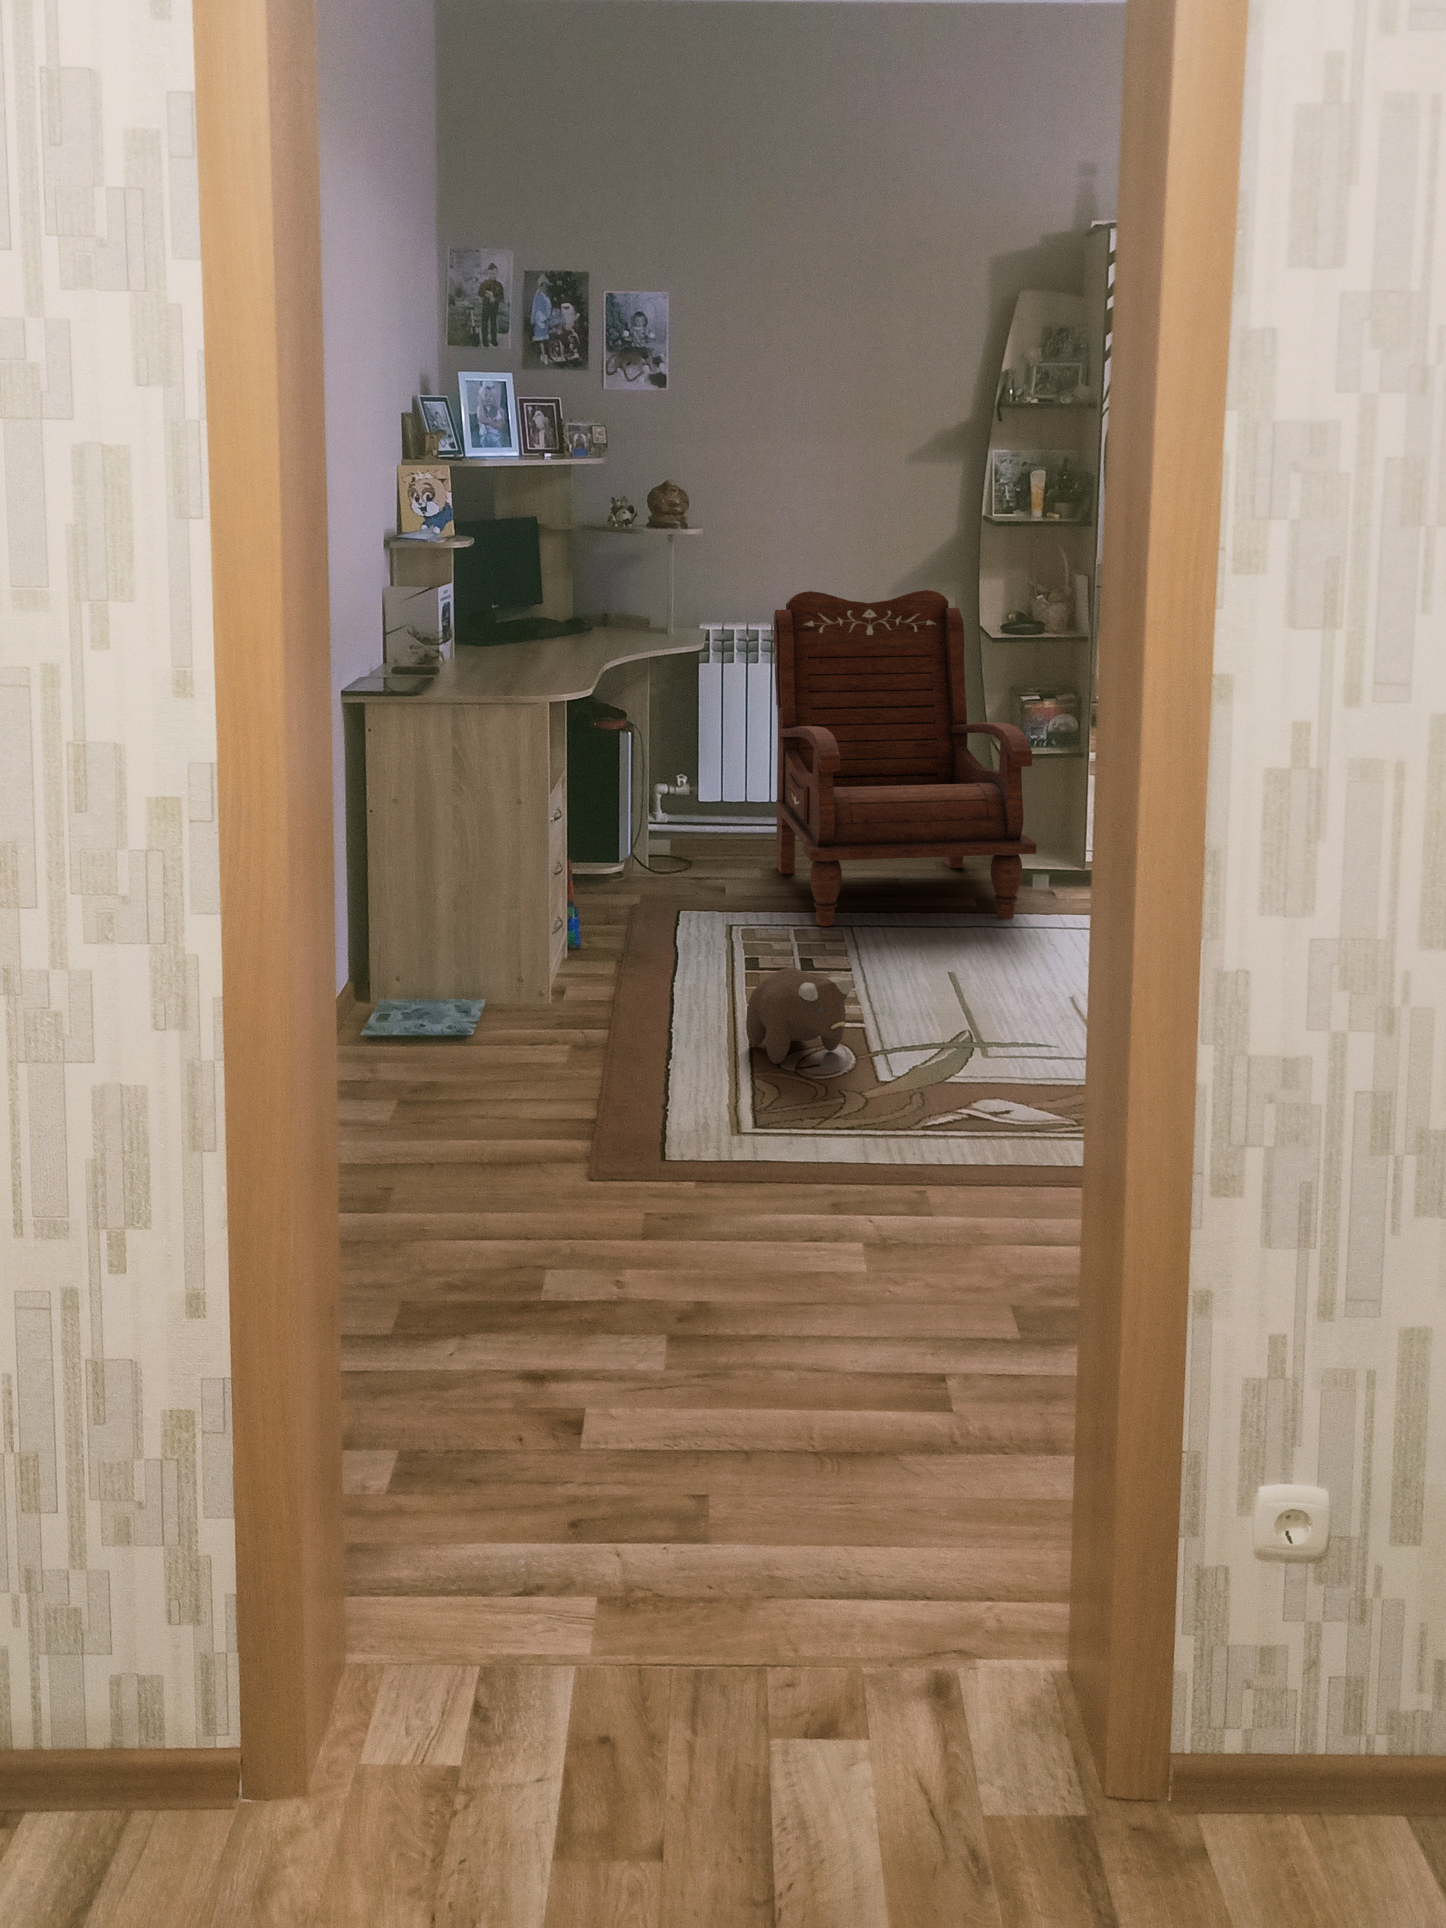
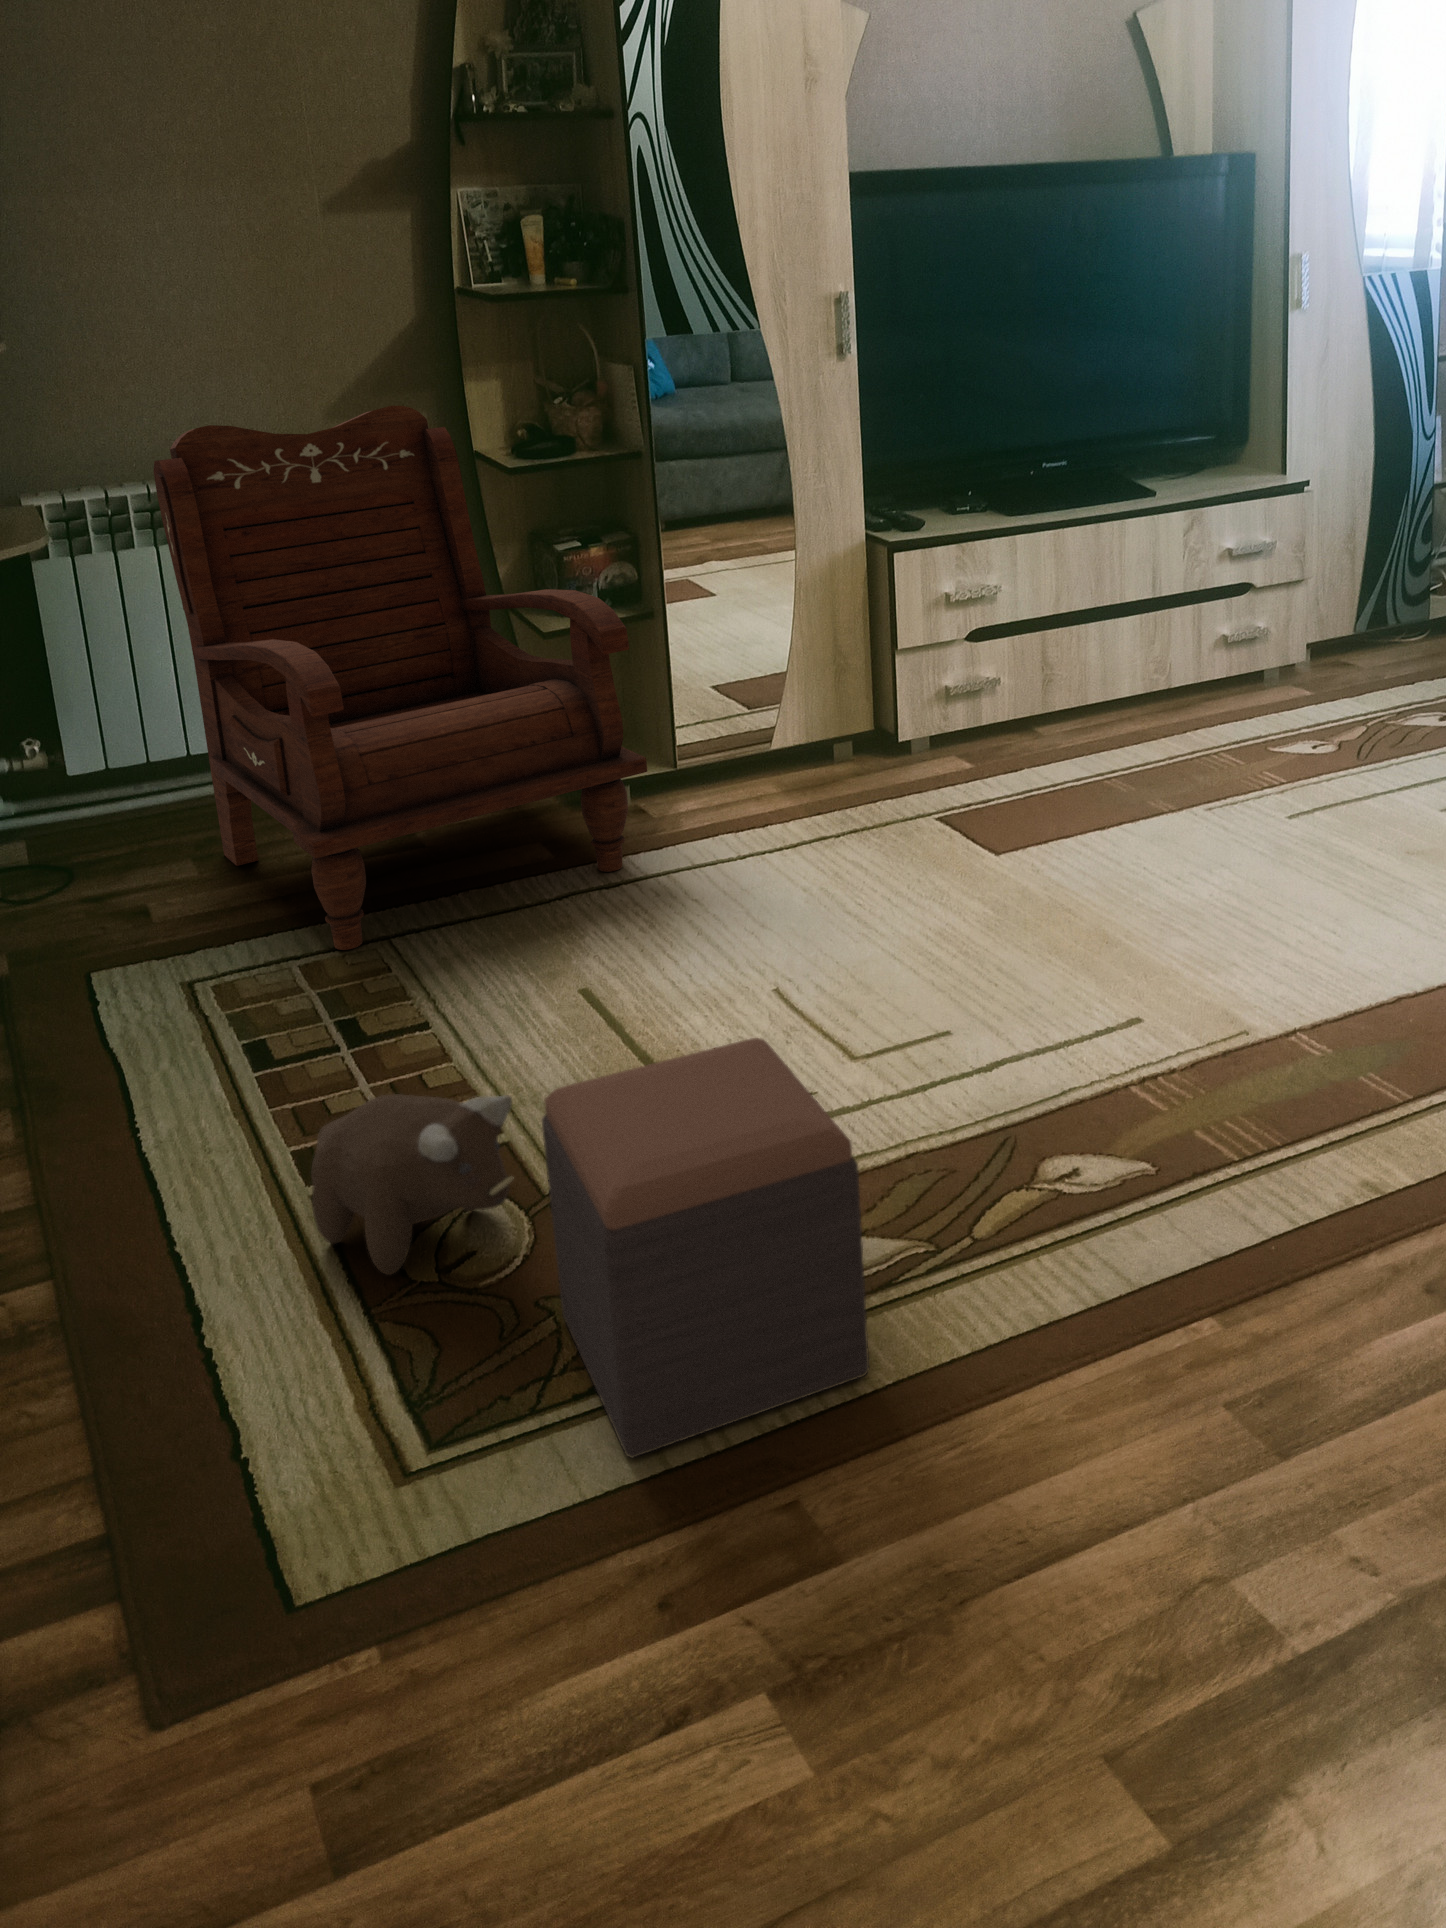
footstool: none [852,962,1001,1160] -> present [542,1038,869,1458]

